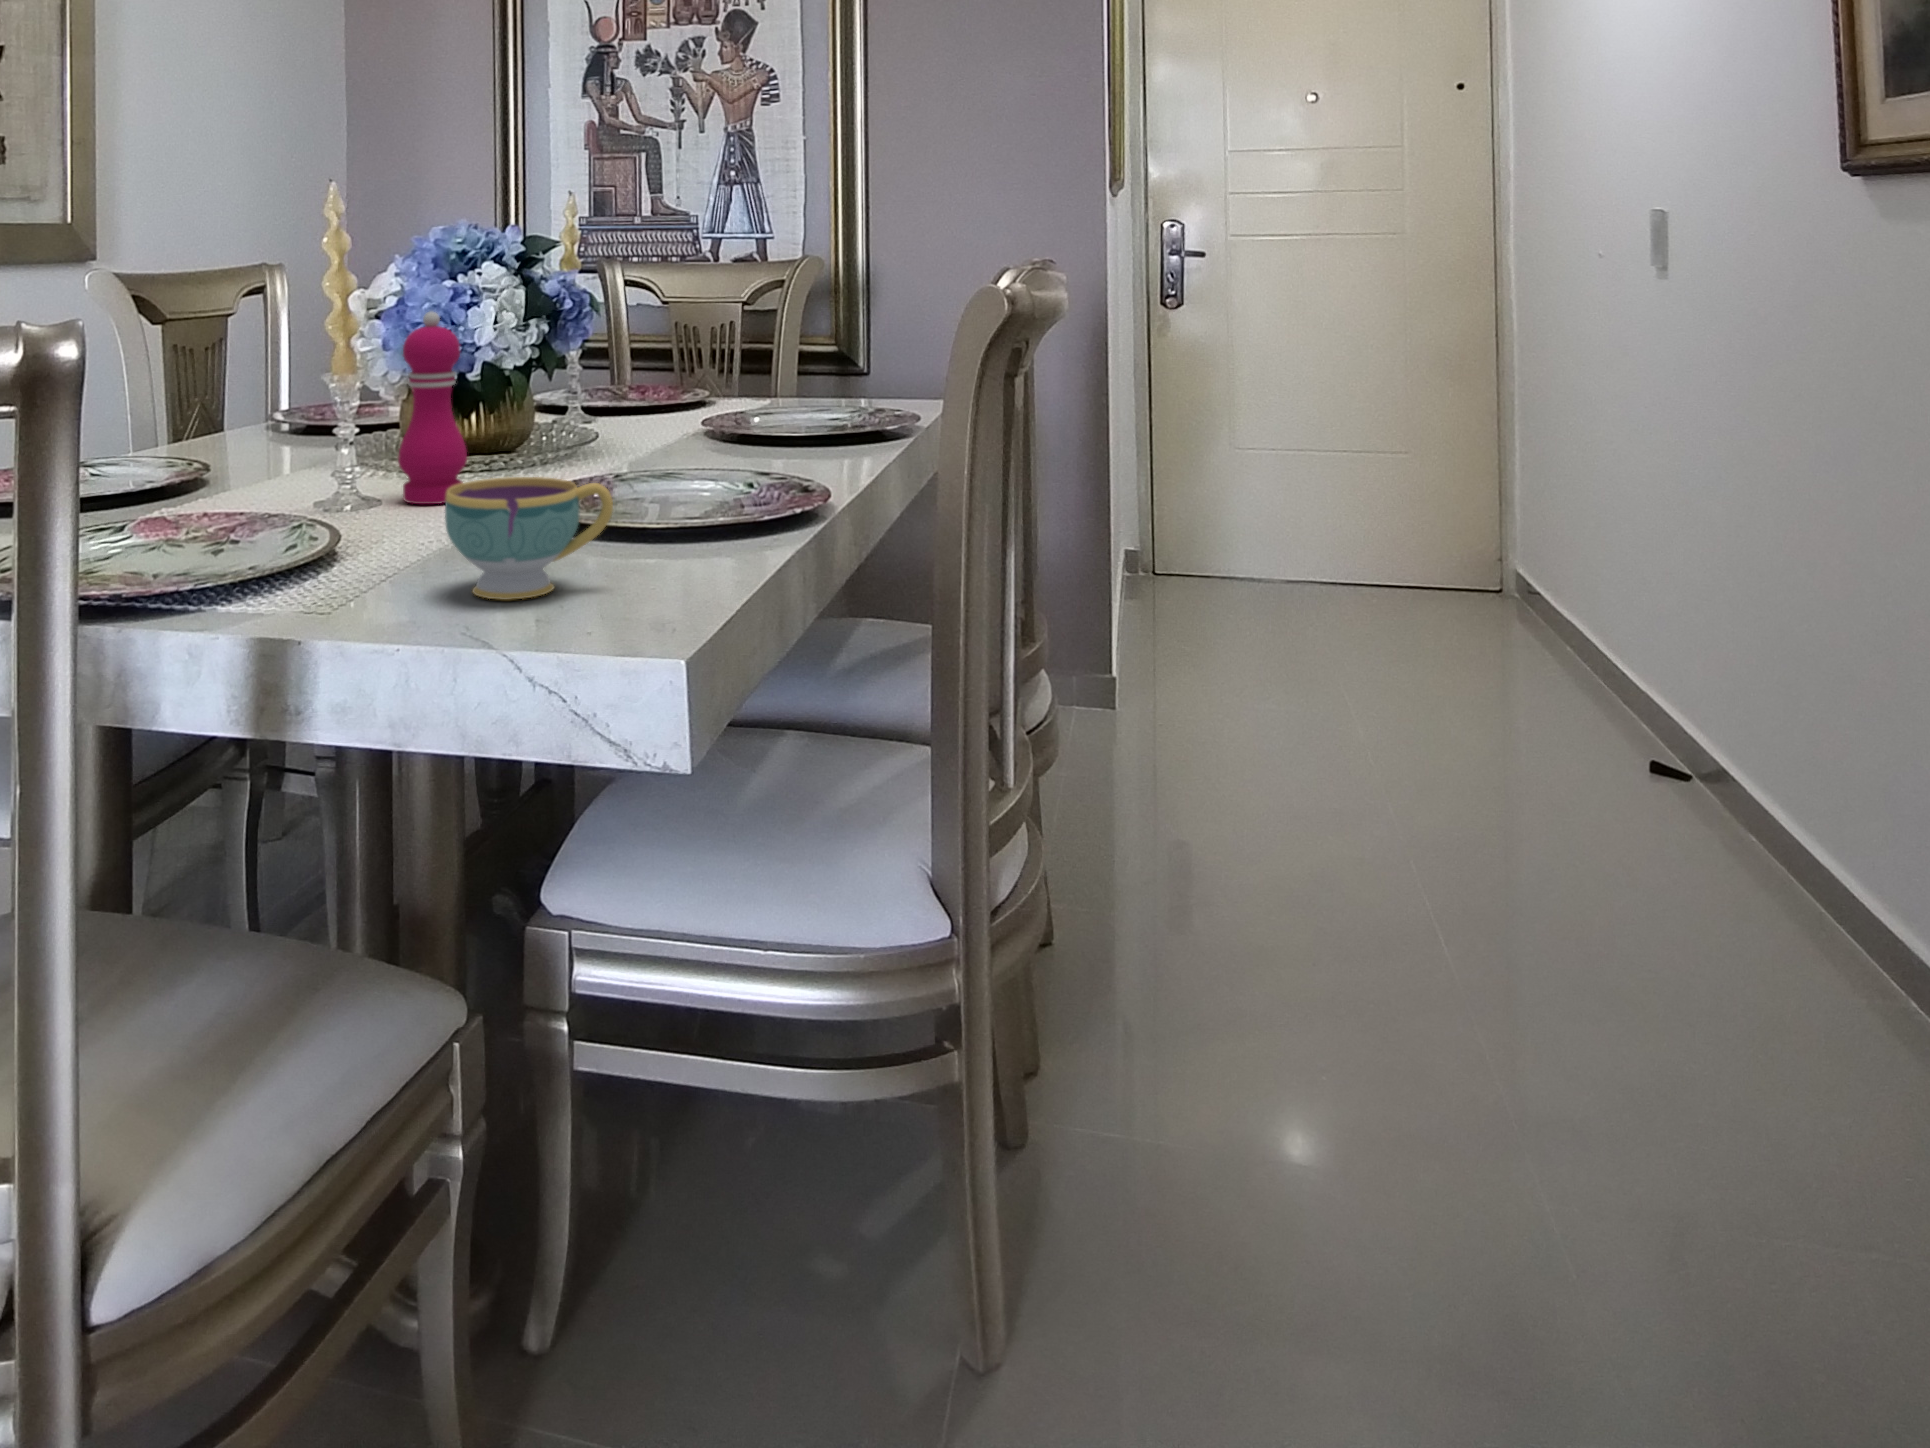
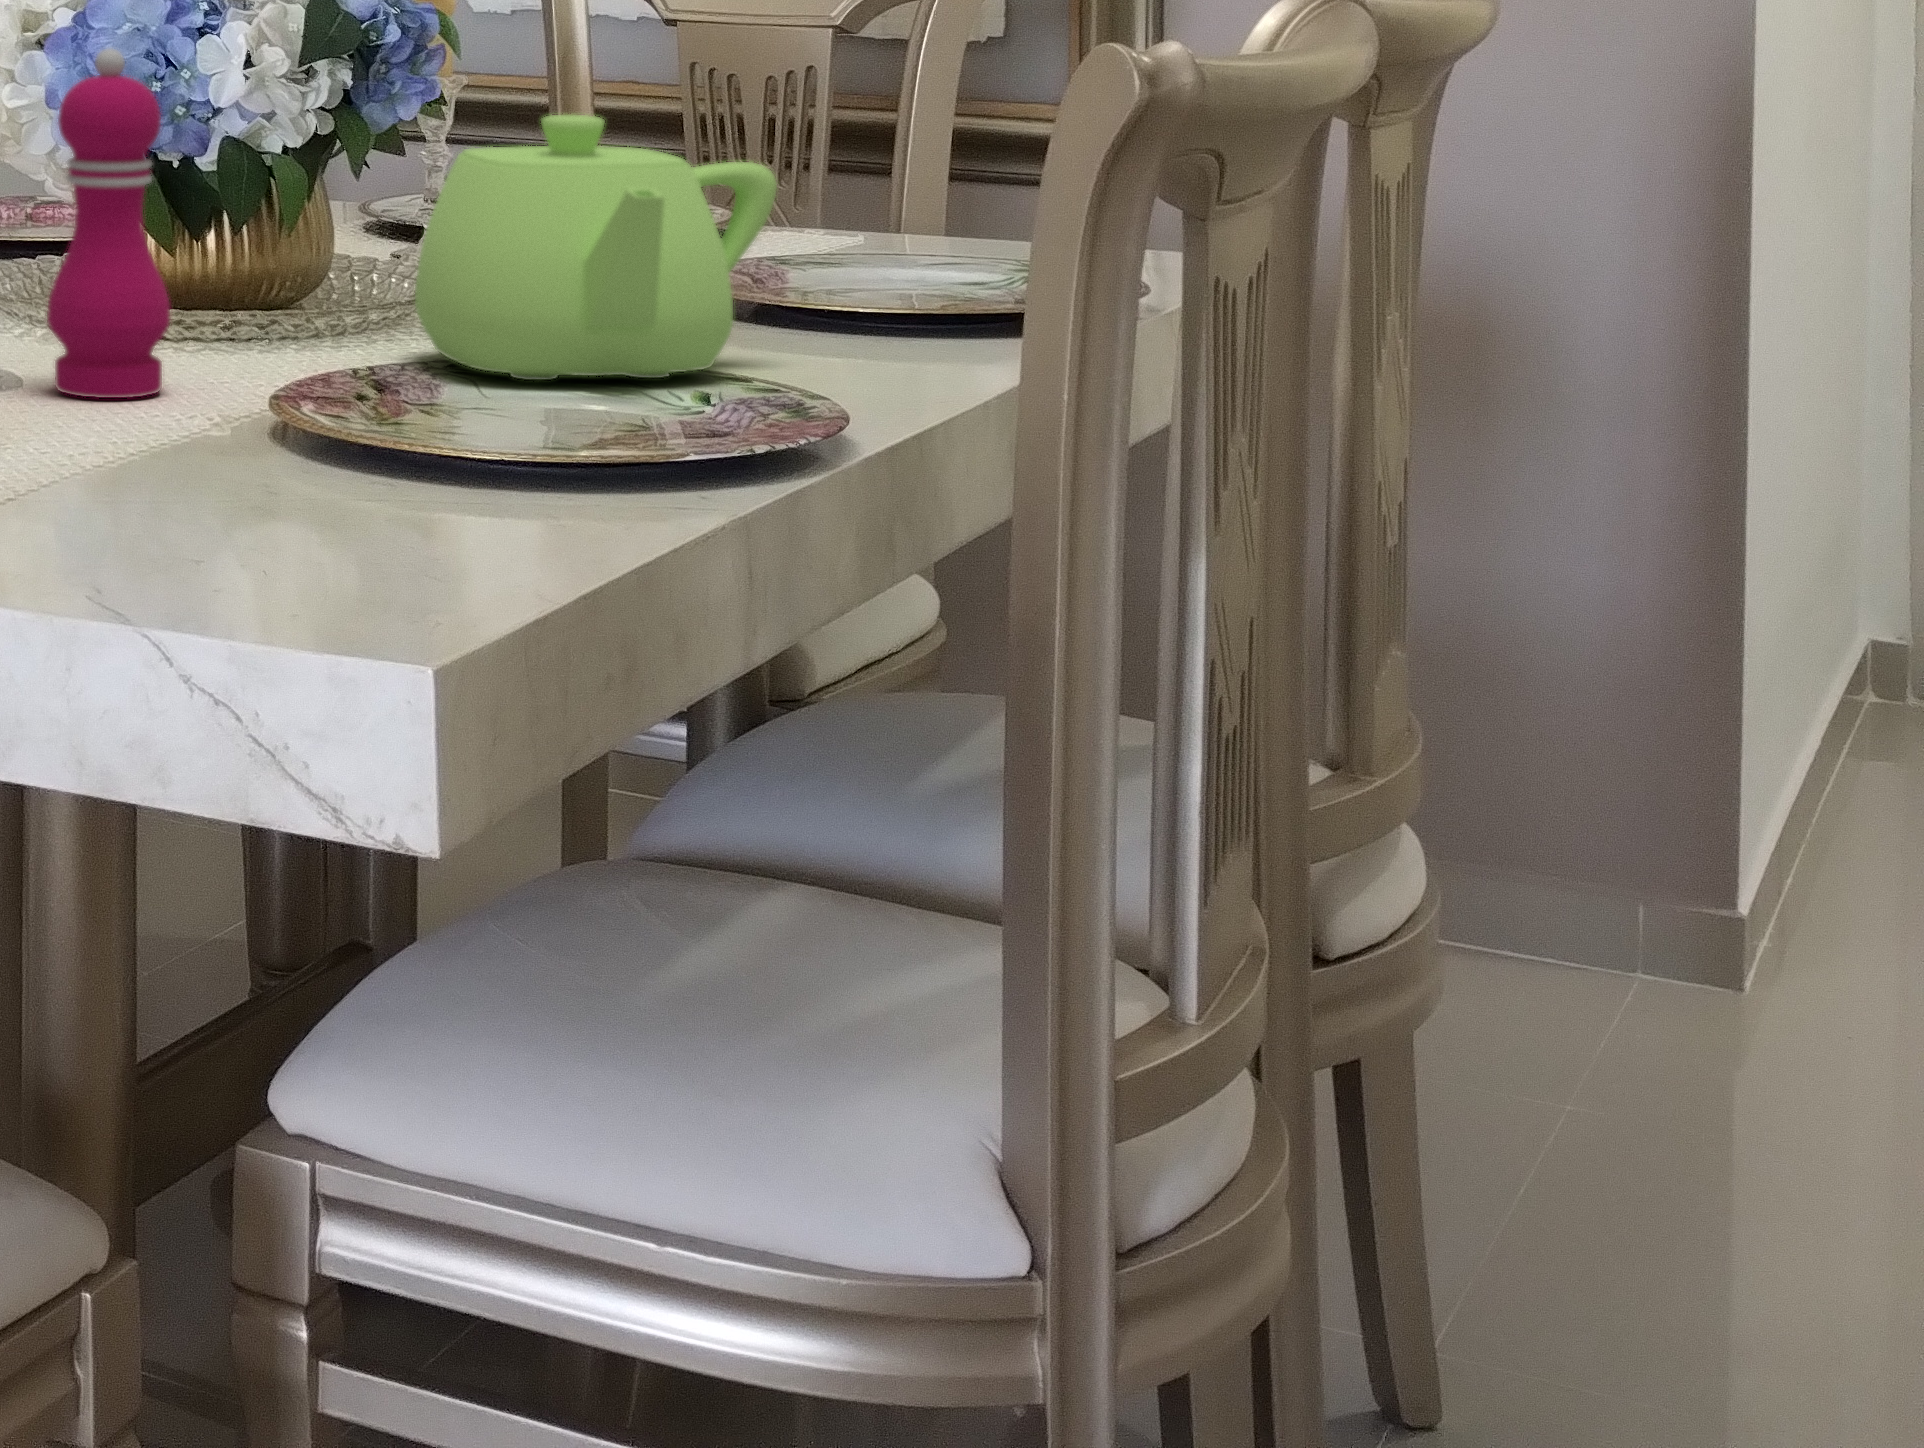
teapot: none [588,339,765,477] -> present [415,115,777,380]
teacup: present [445,477,613,600] -> none [72,351,358,556]

